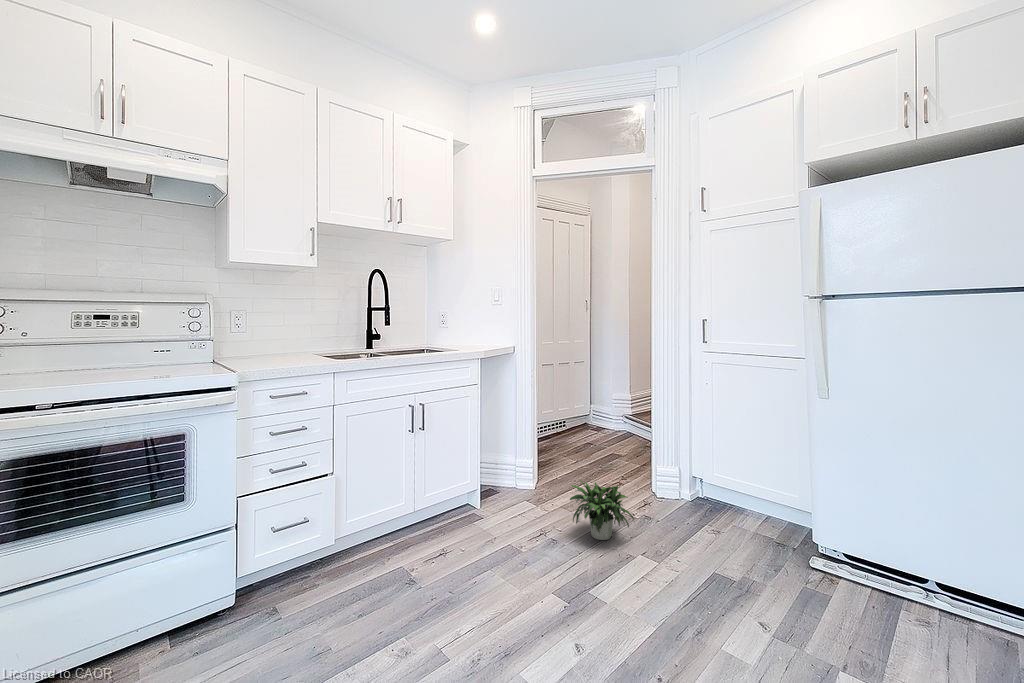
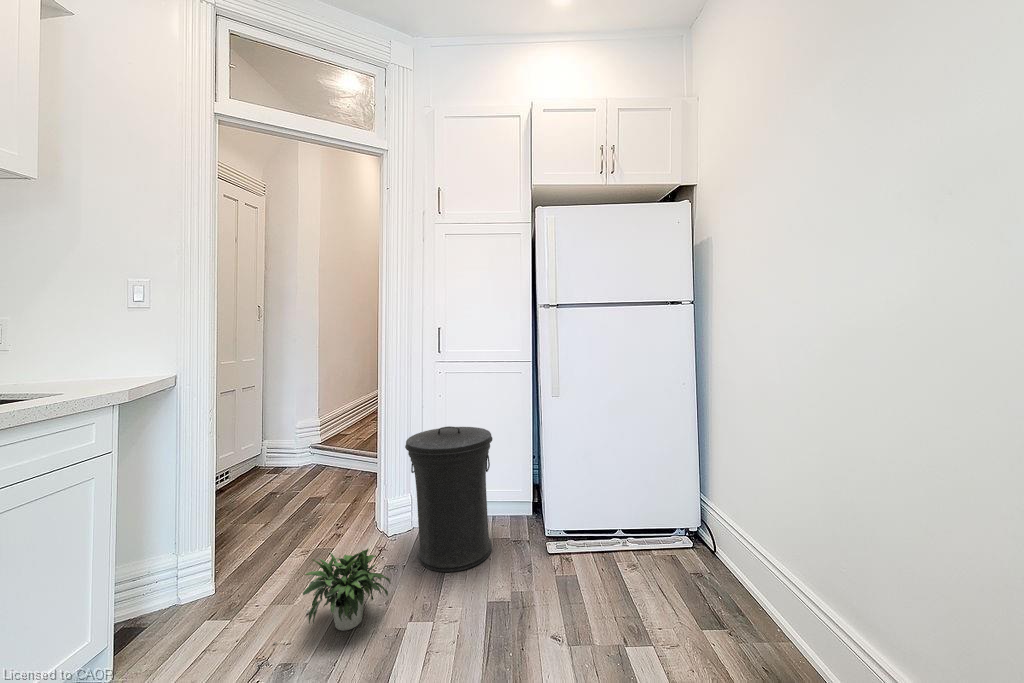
trash can: none [668,407,760,545] -> present [405,426,492,572]

